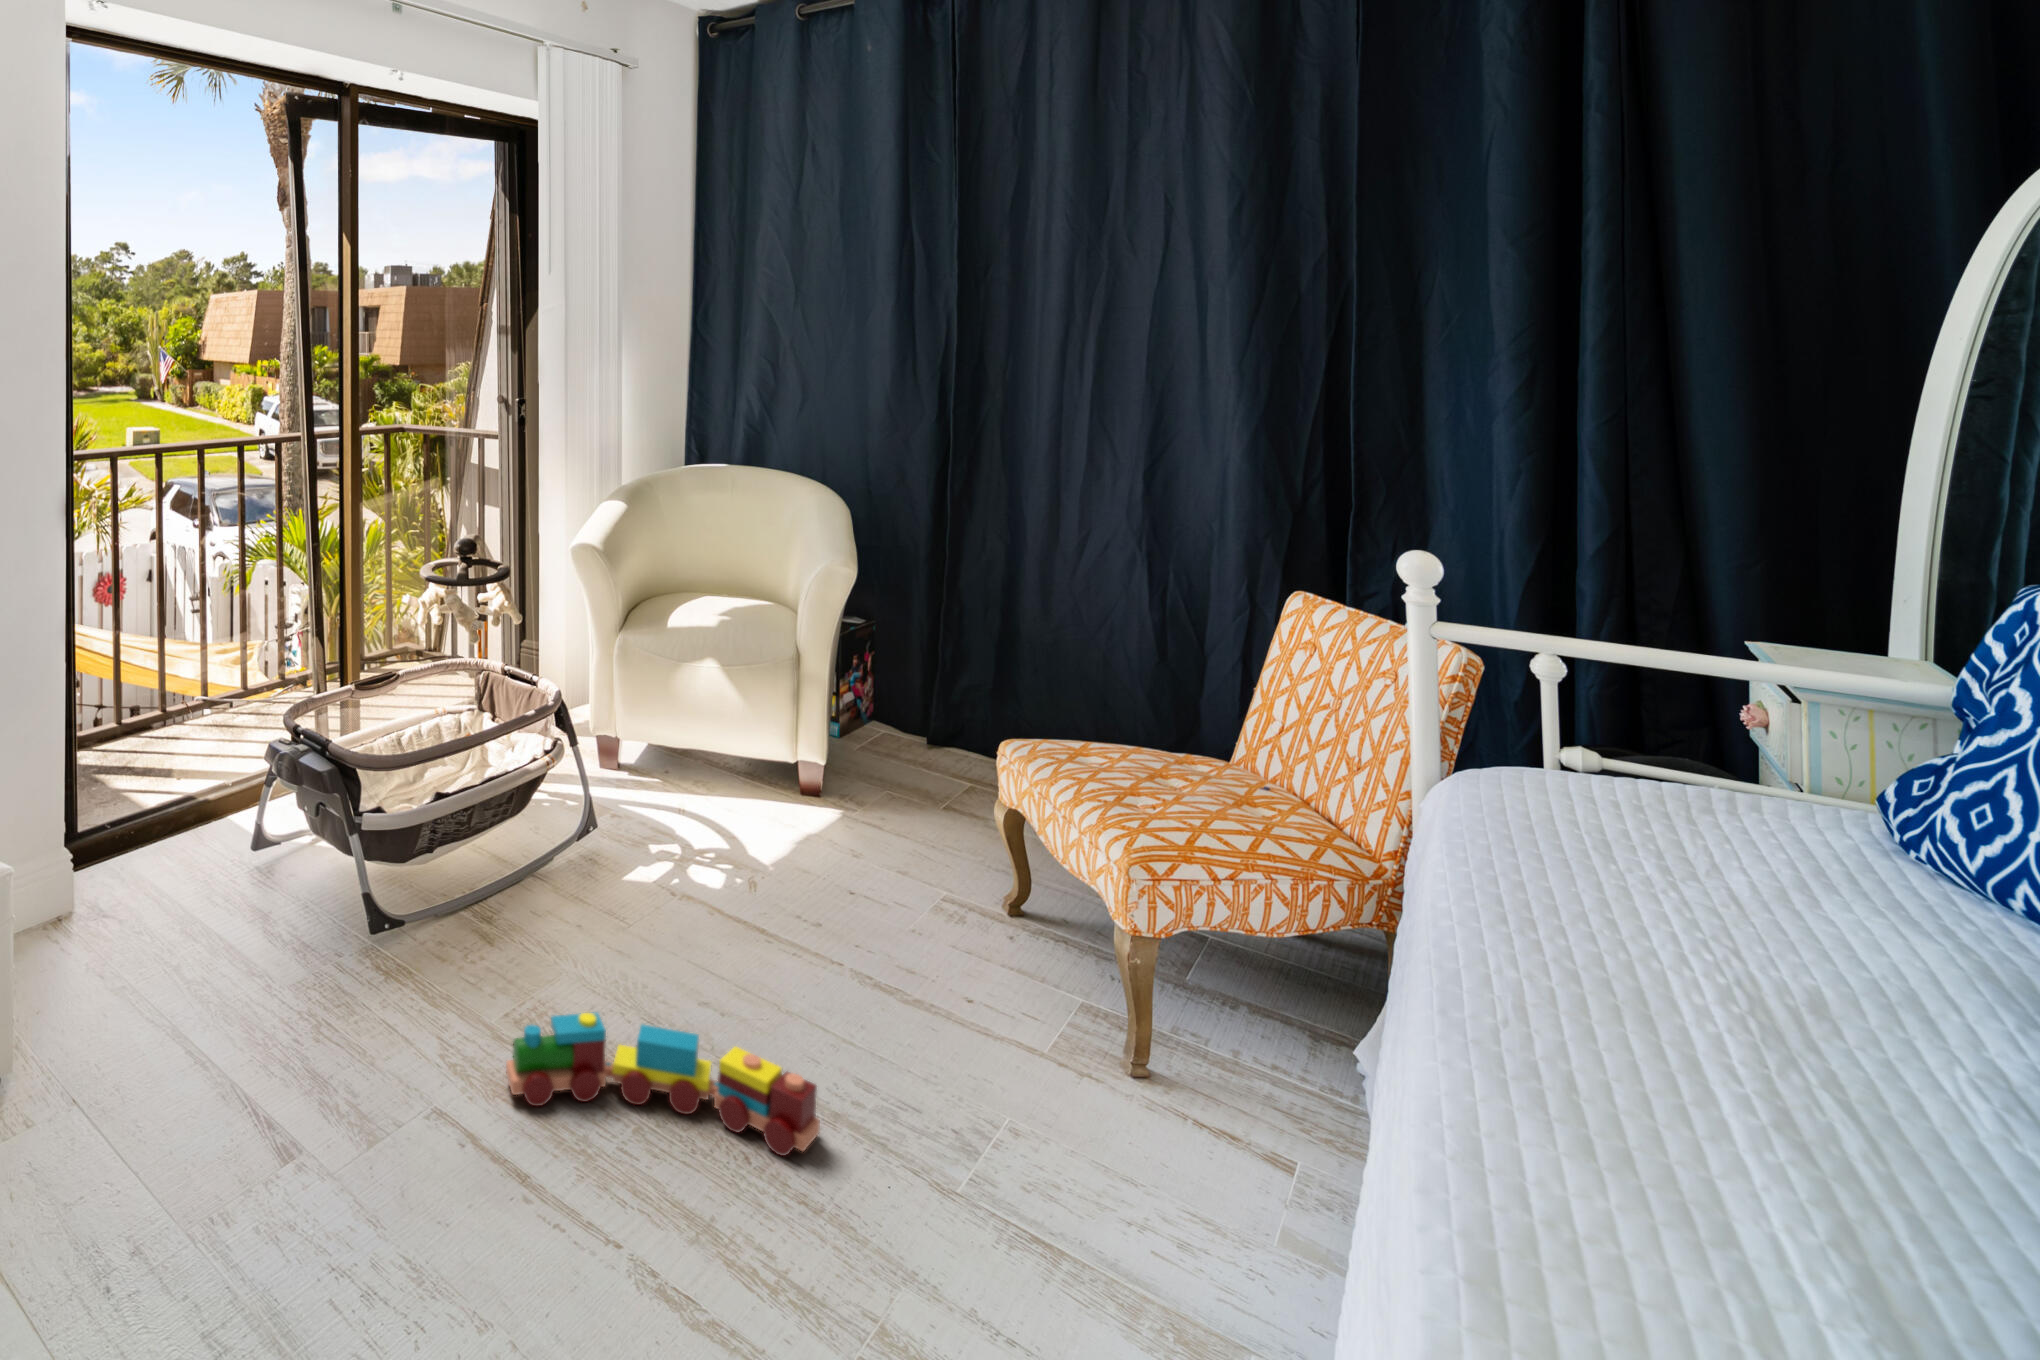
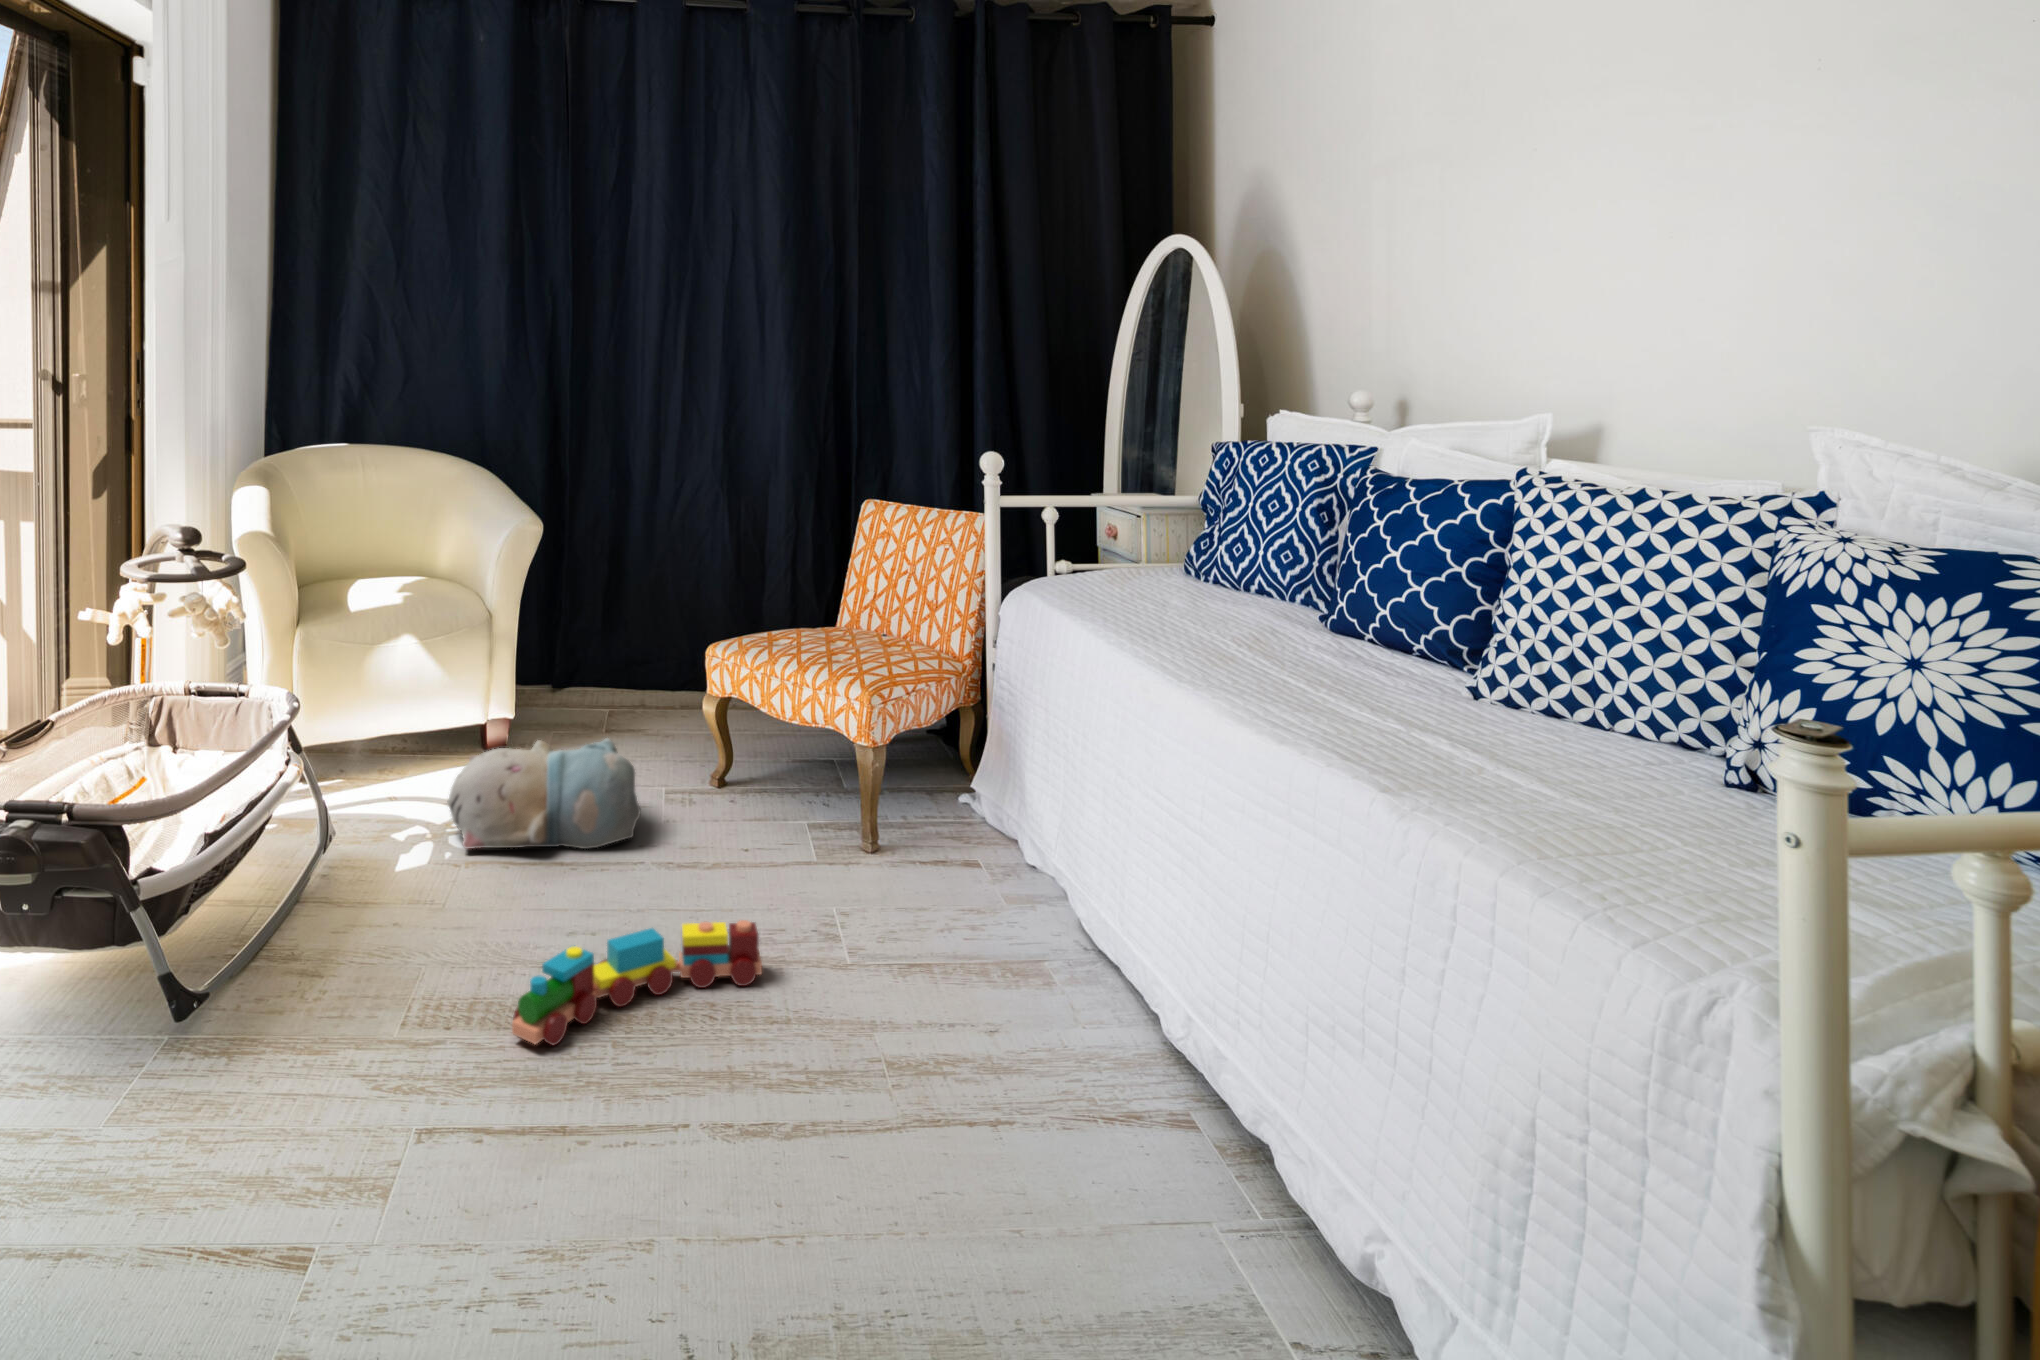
plush toy: none [661,786,867,935] -> present [447,738,641,849]

